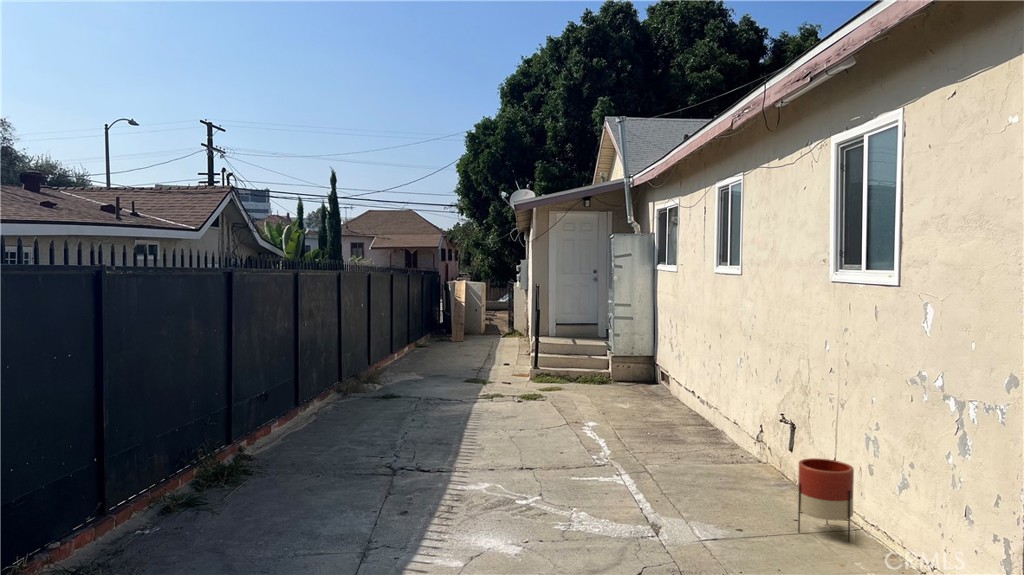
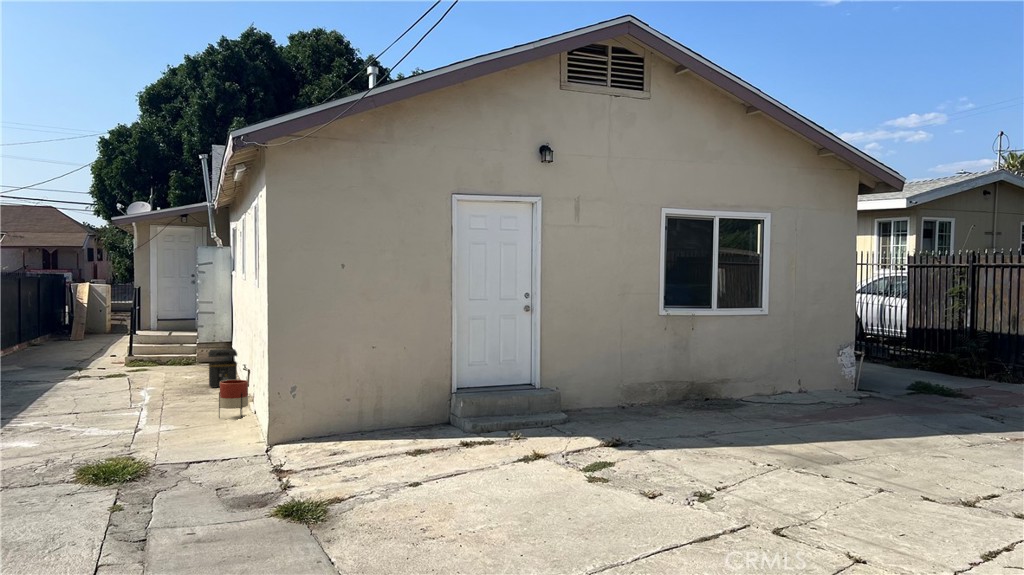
toolbox: none [676,377,723,436] -> present [208,349,237,388]

